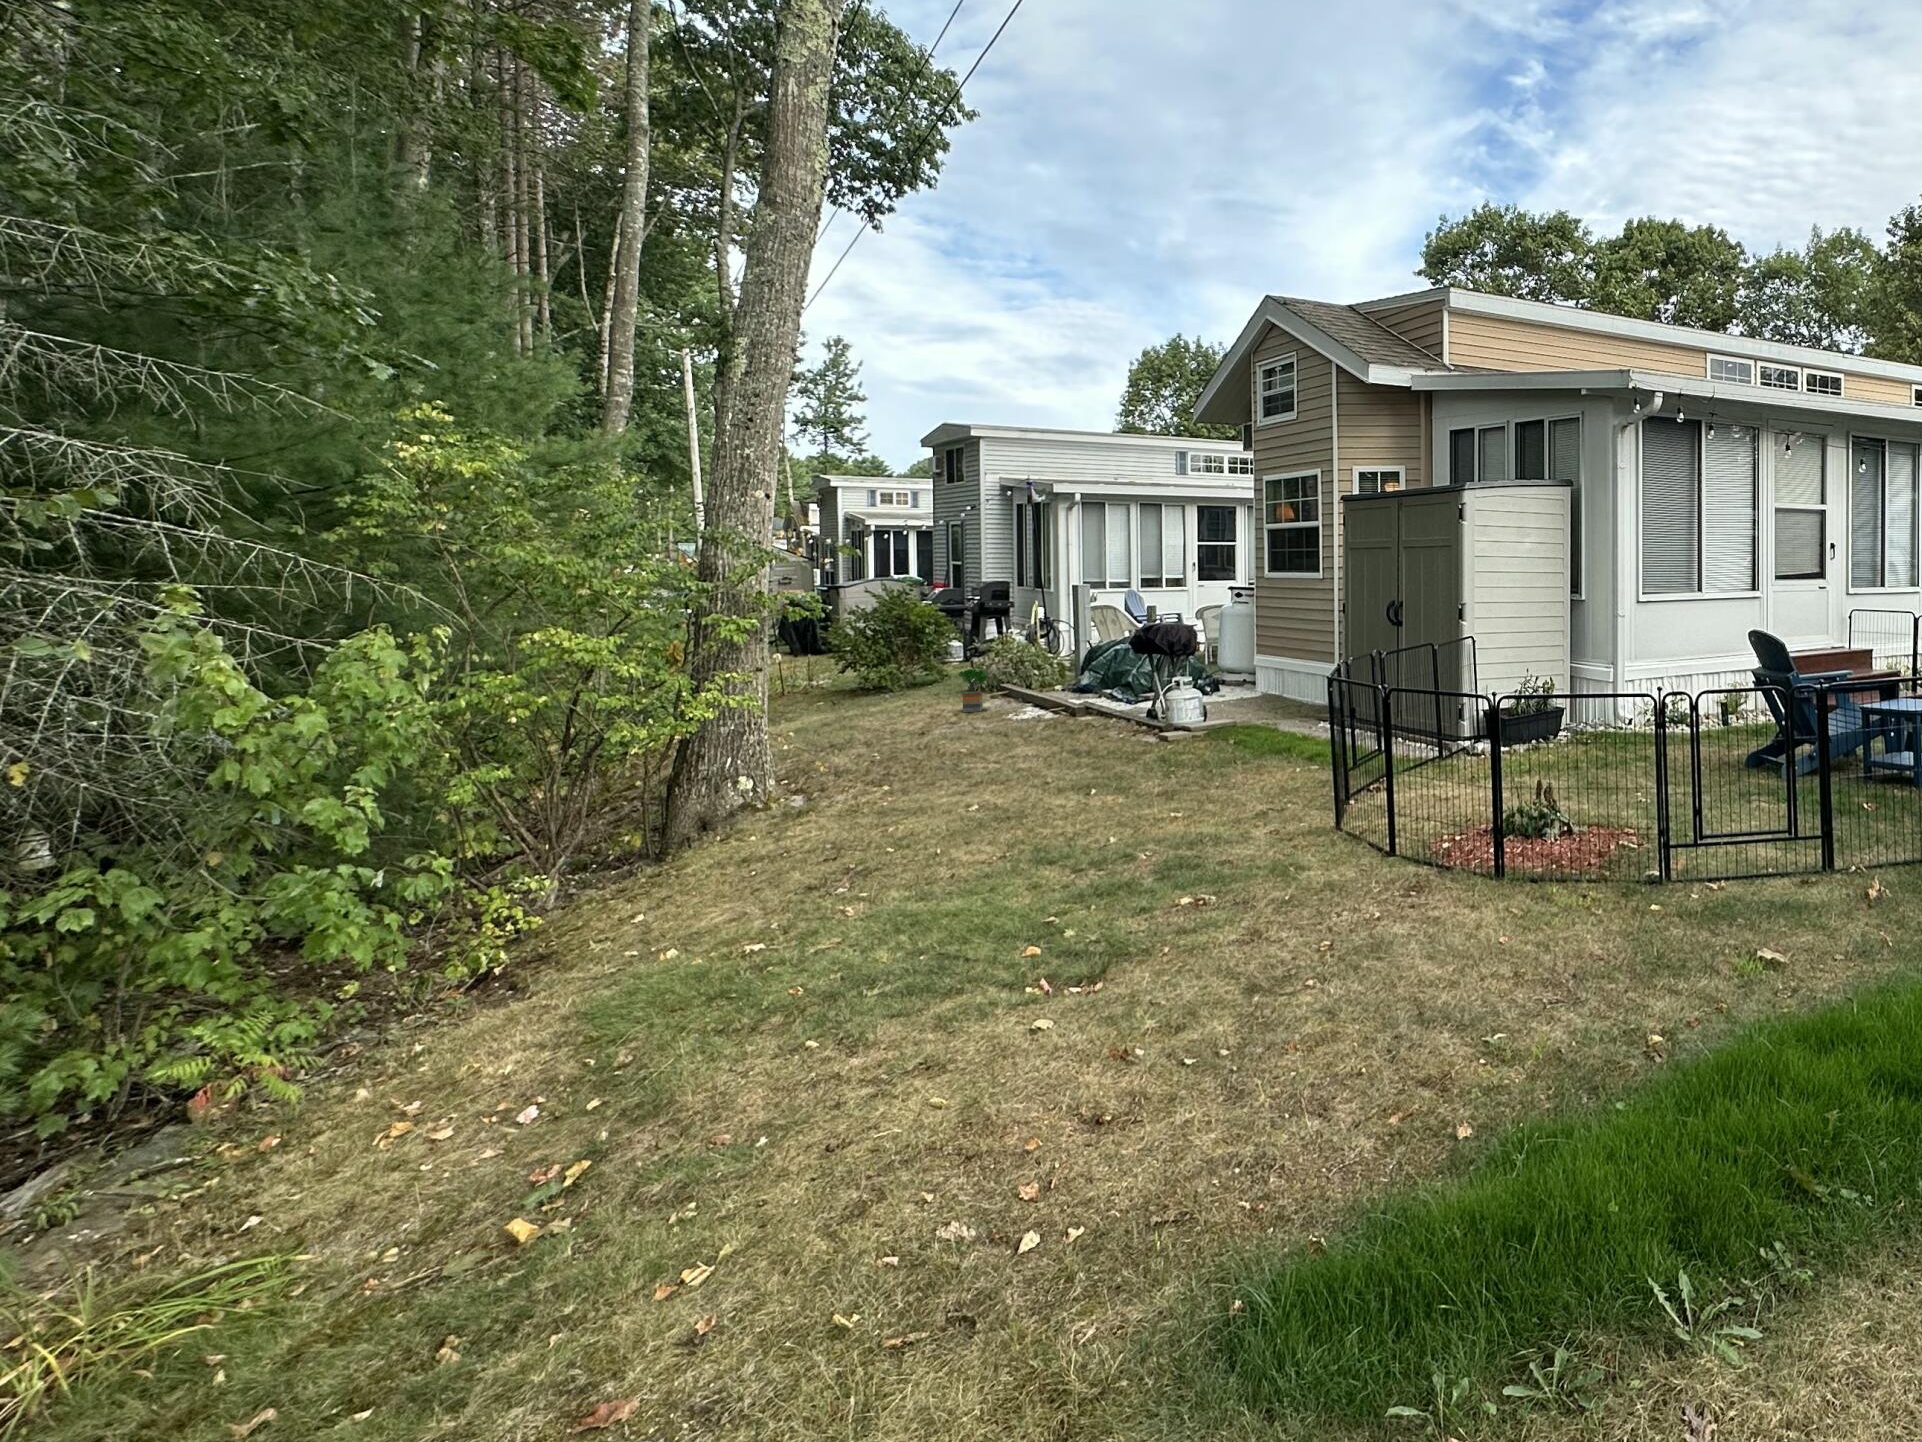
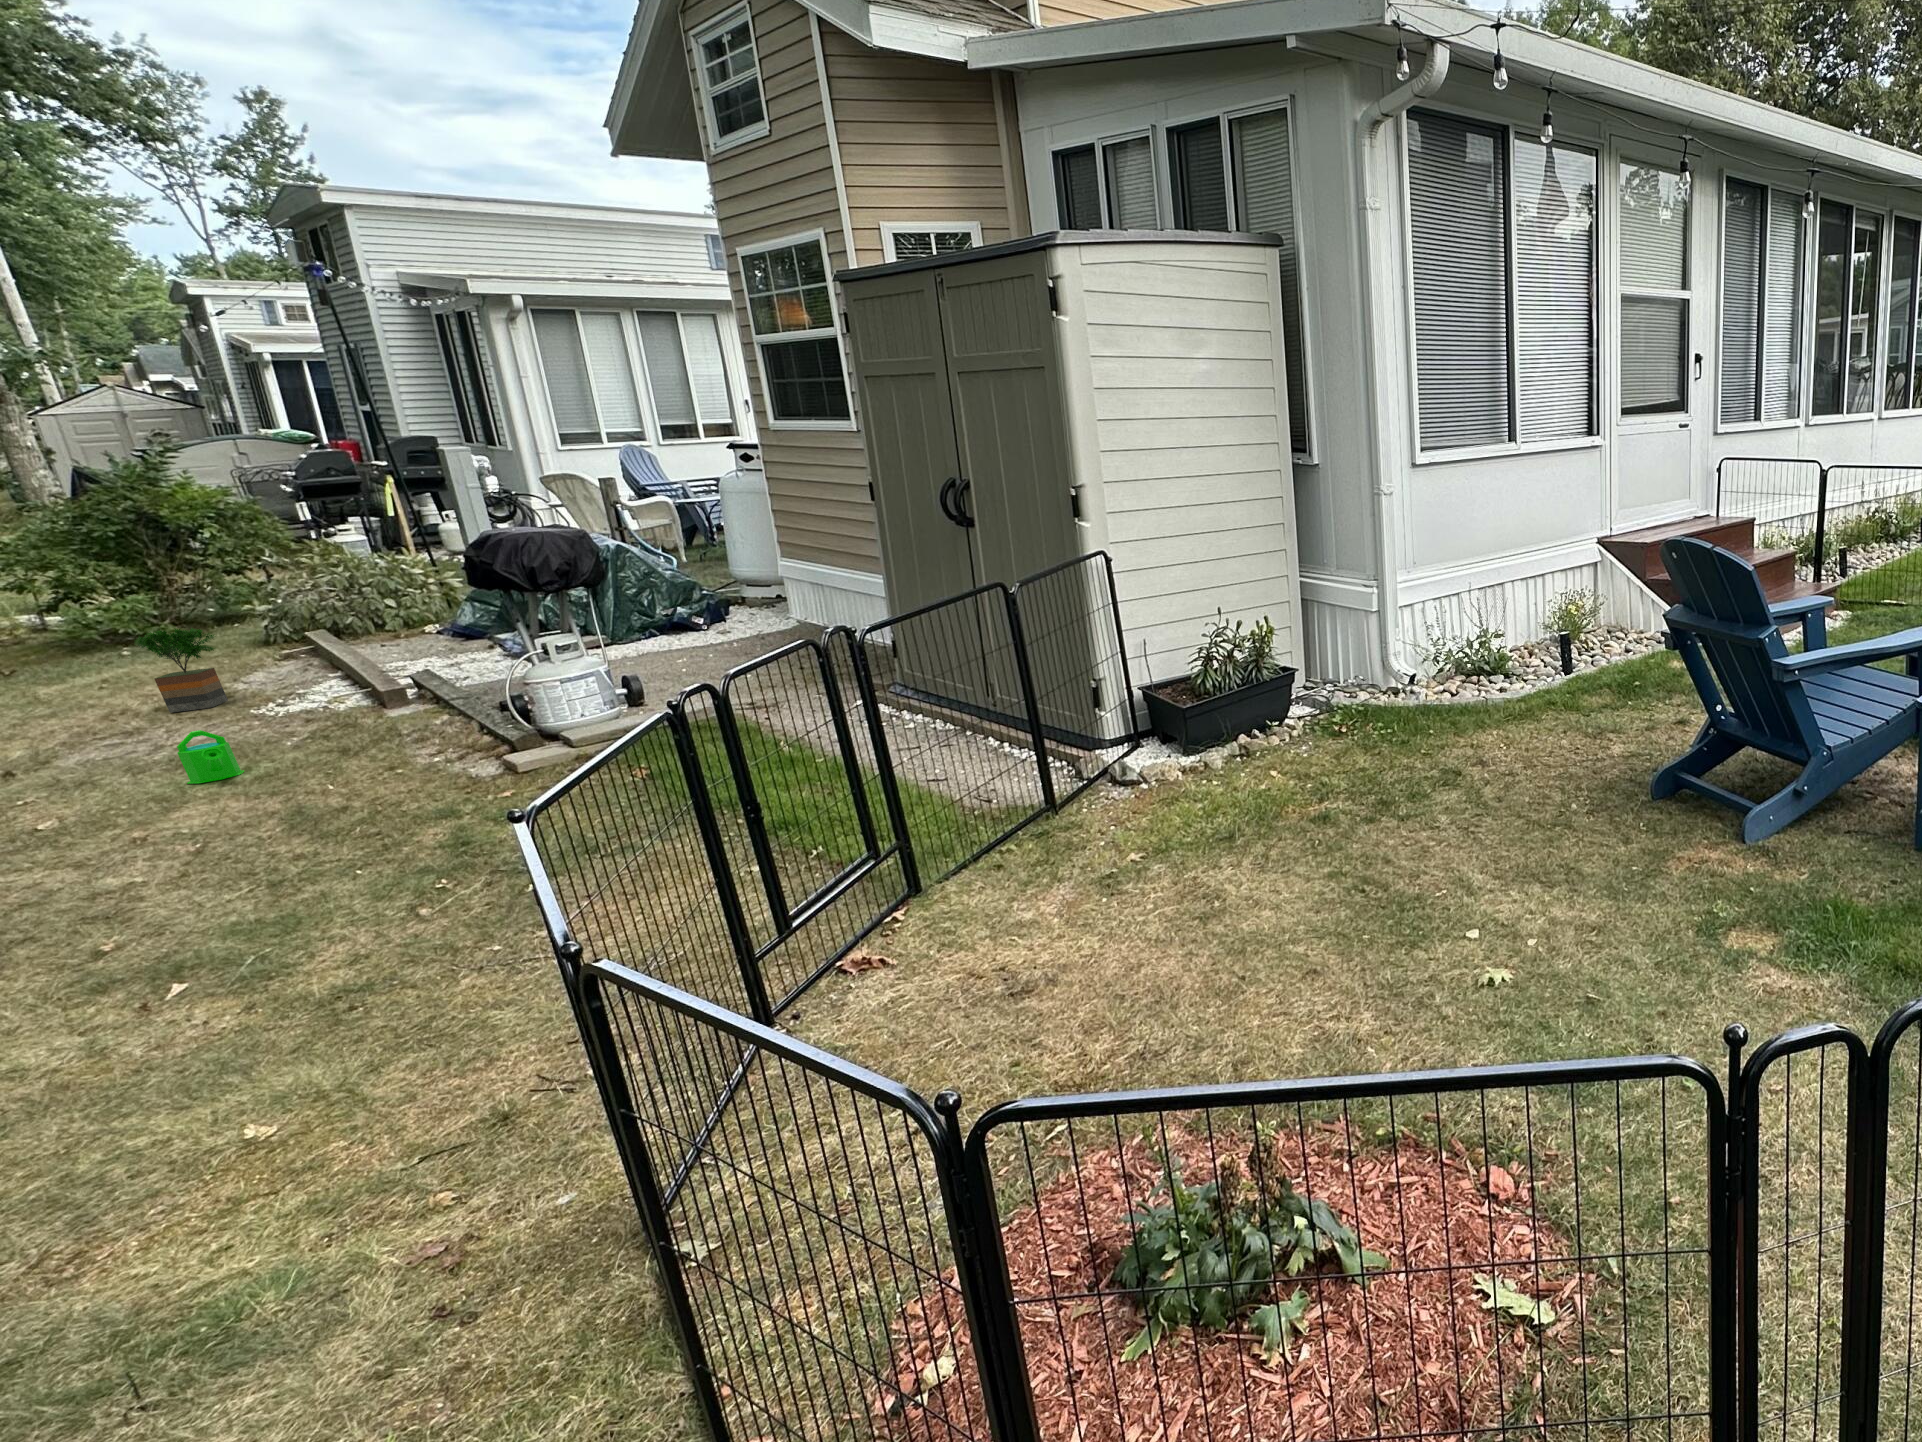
watering can: none [1019,708,1040,734] -> present [177,730,244,784]

